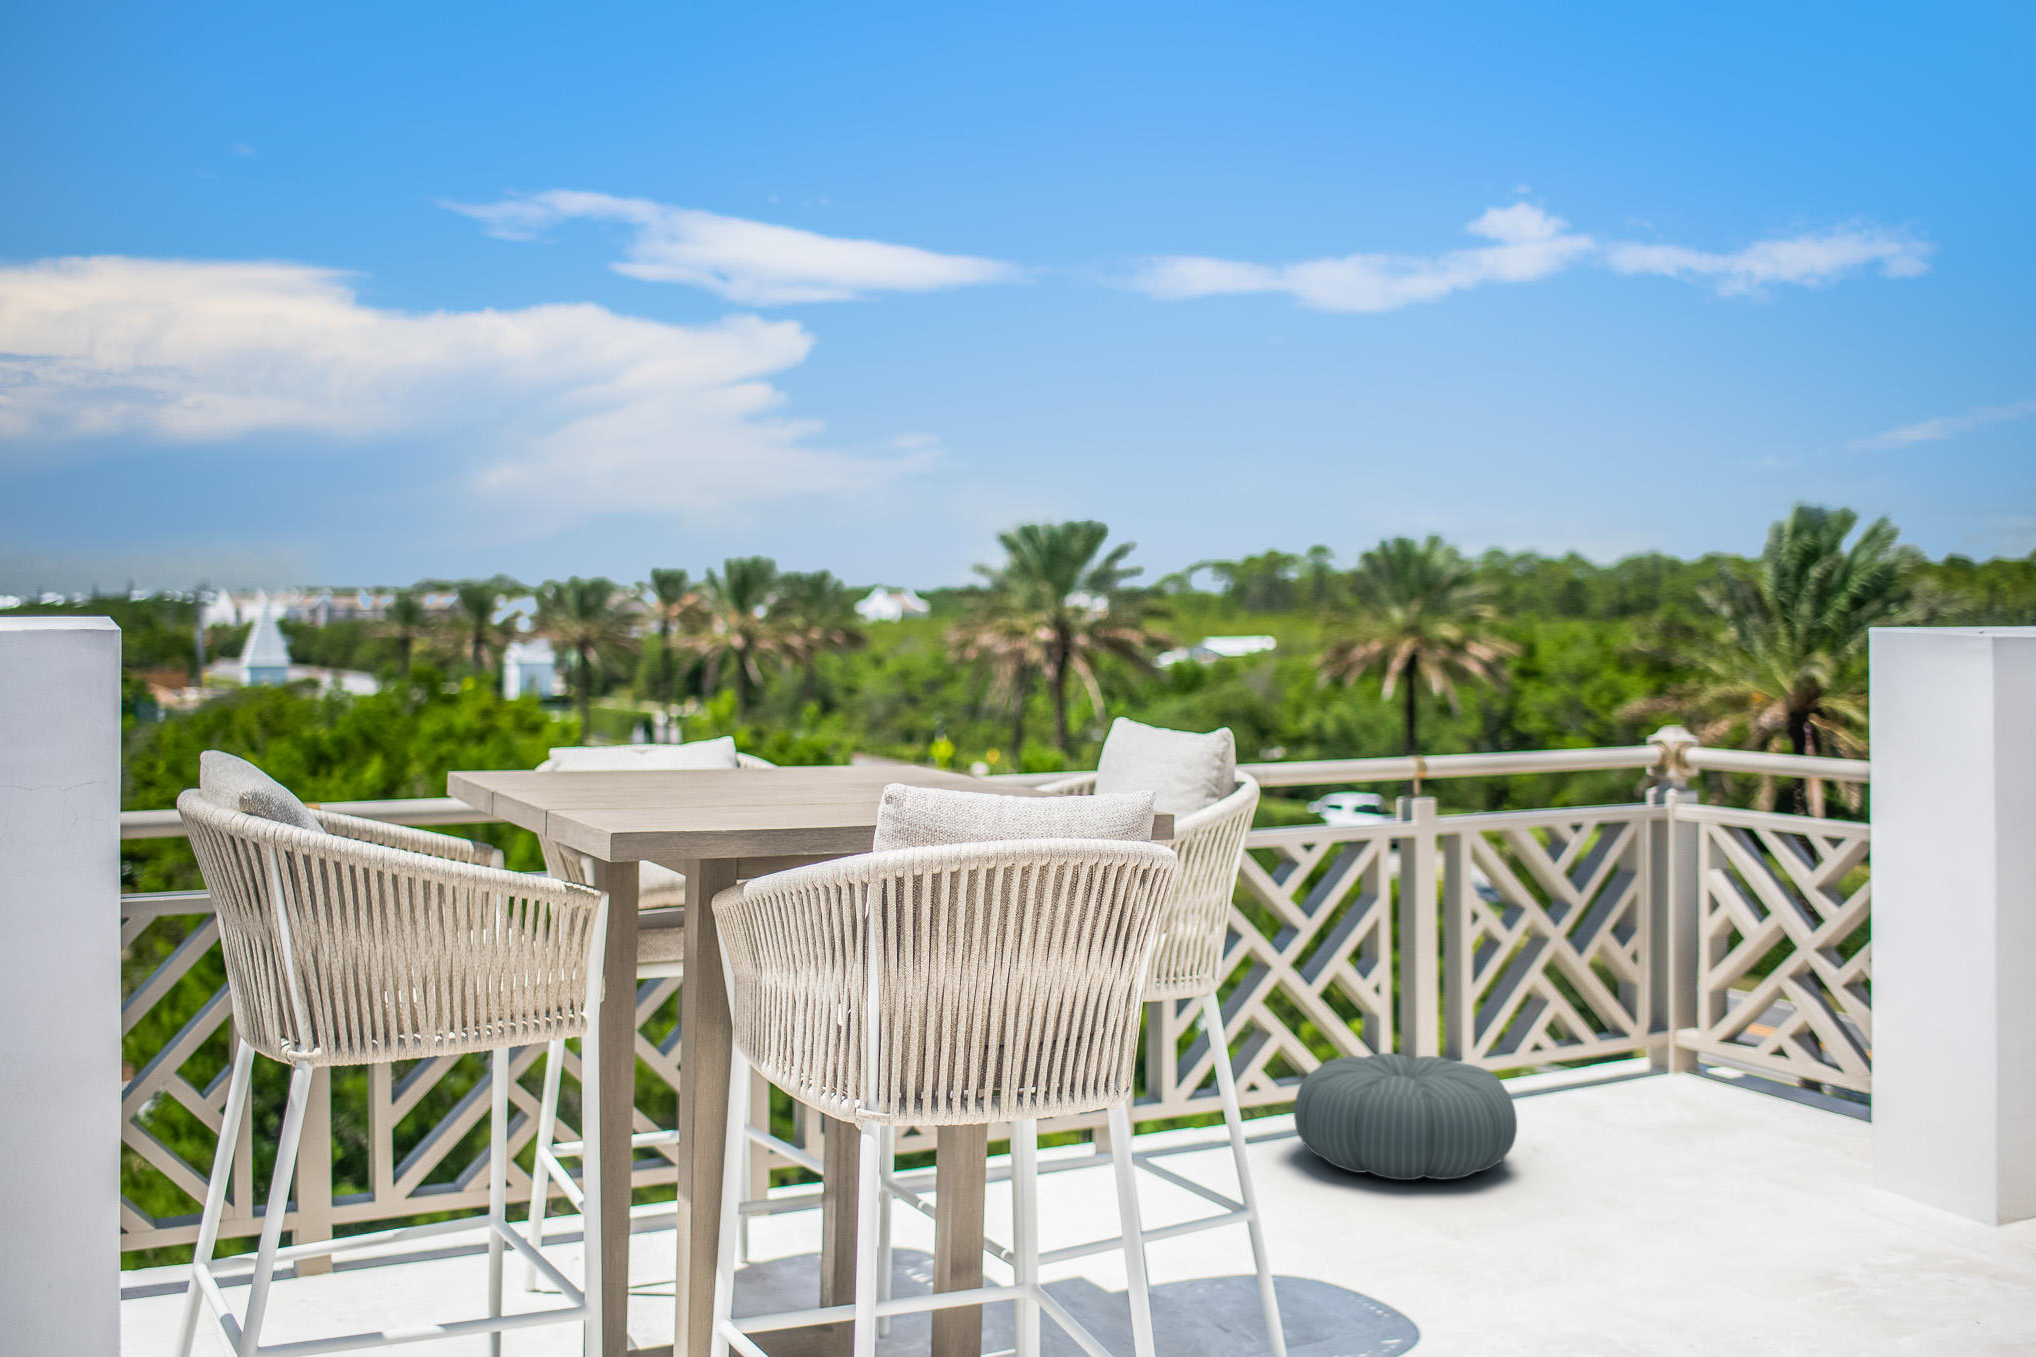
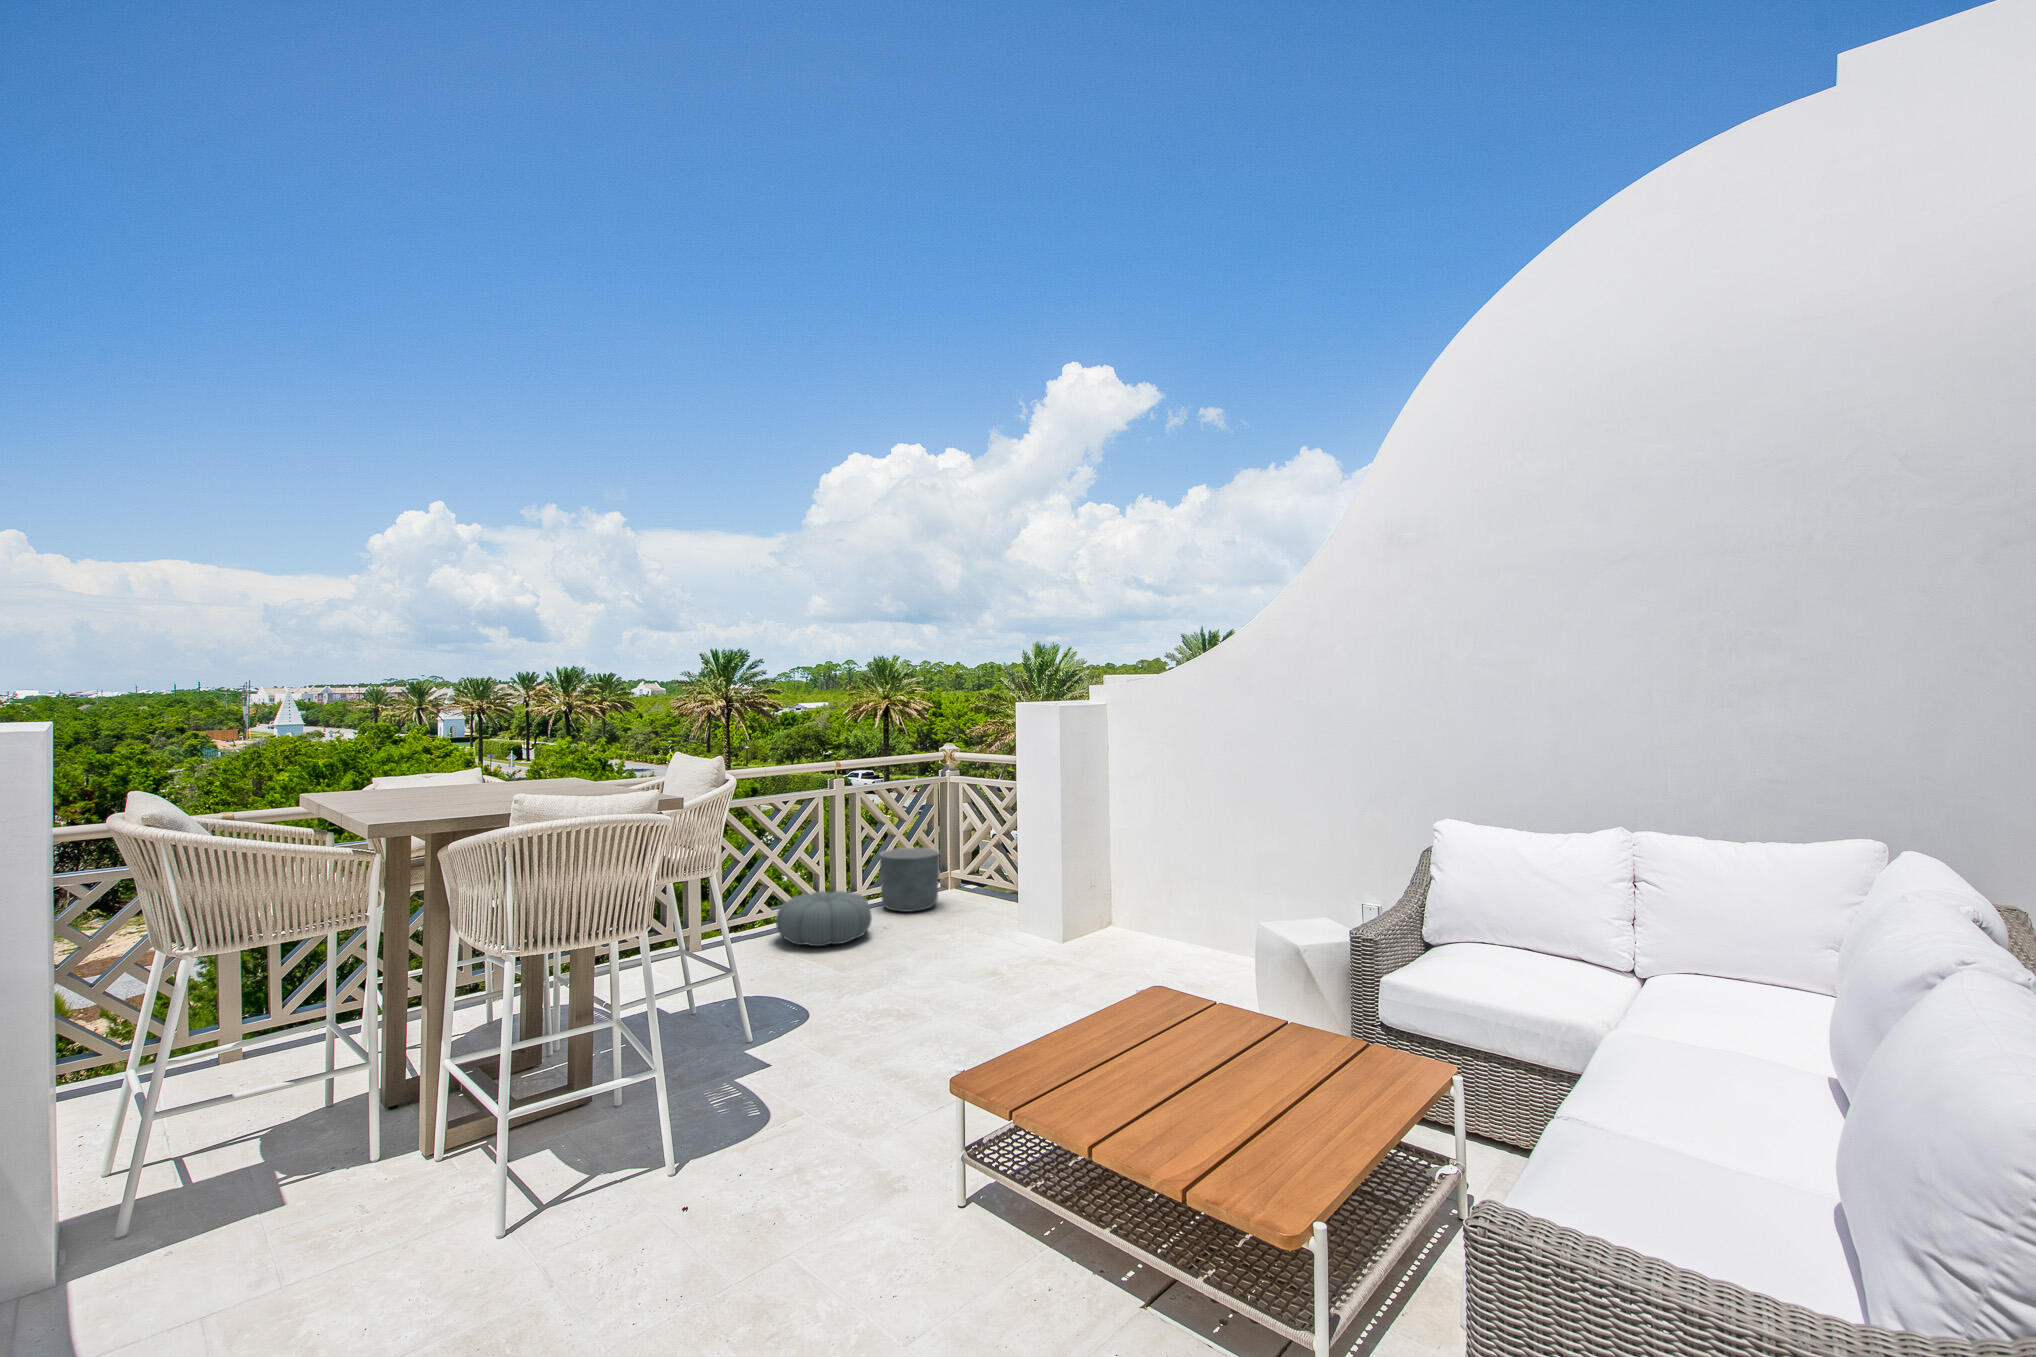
planter: none [1514,968,1664,1120] -> present [879,848,940,912]

